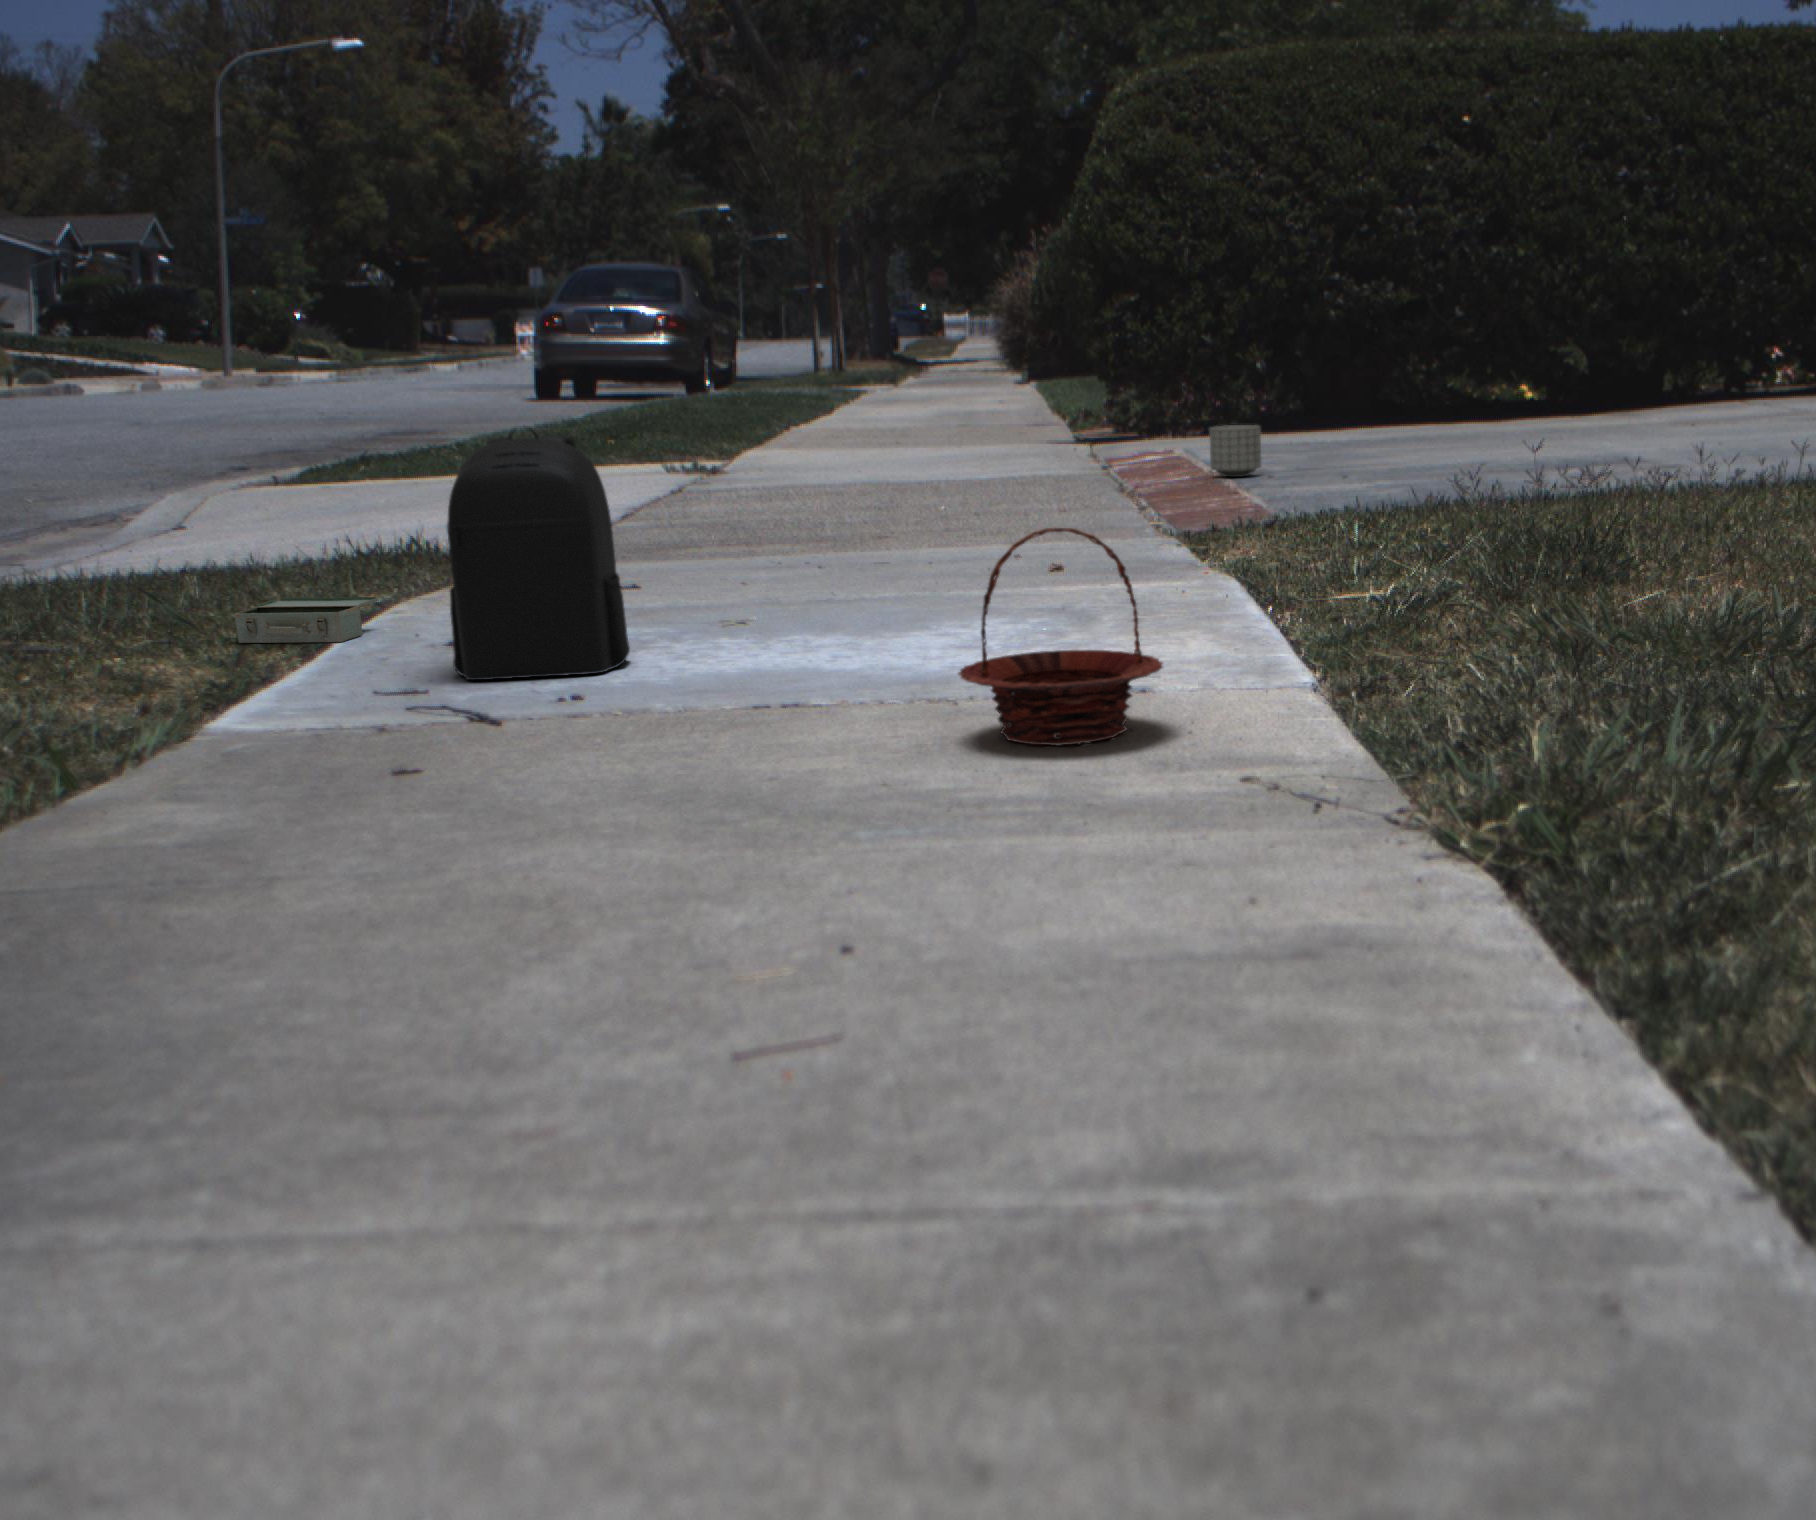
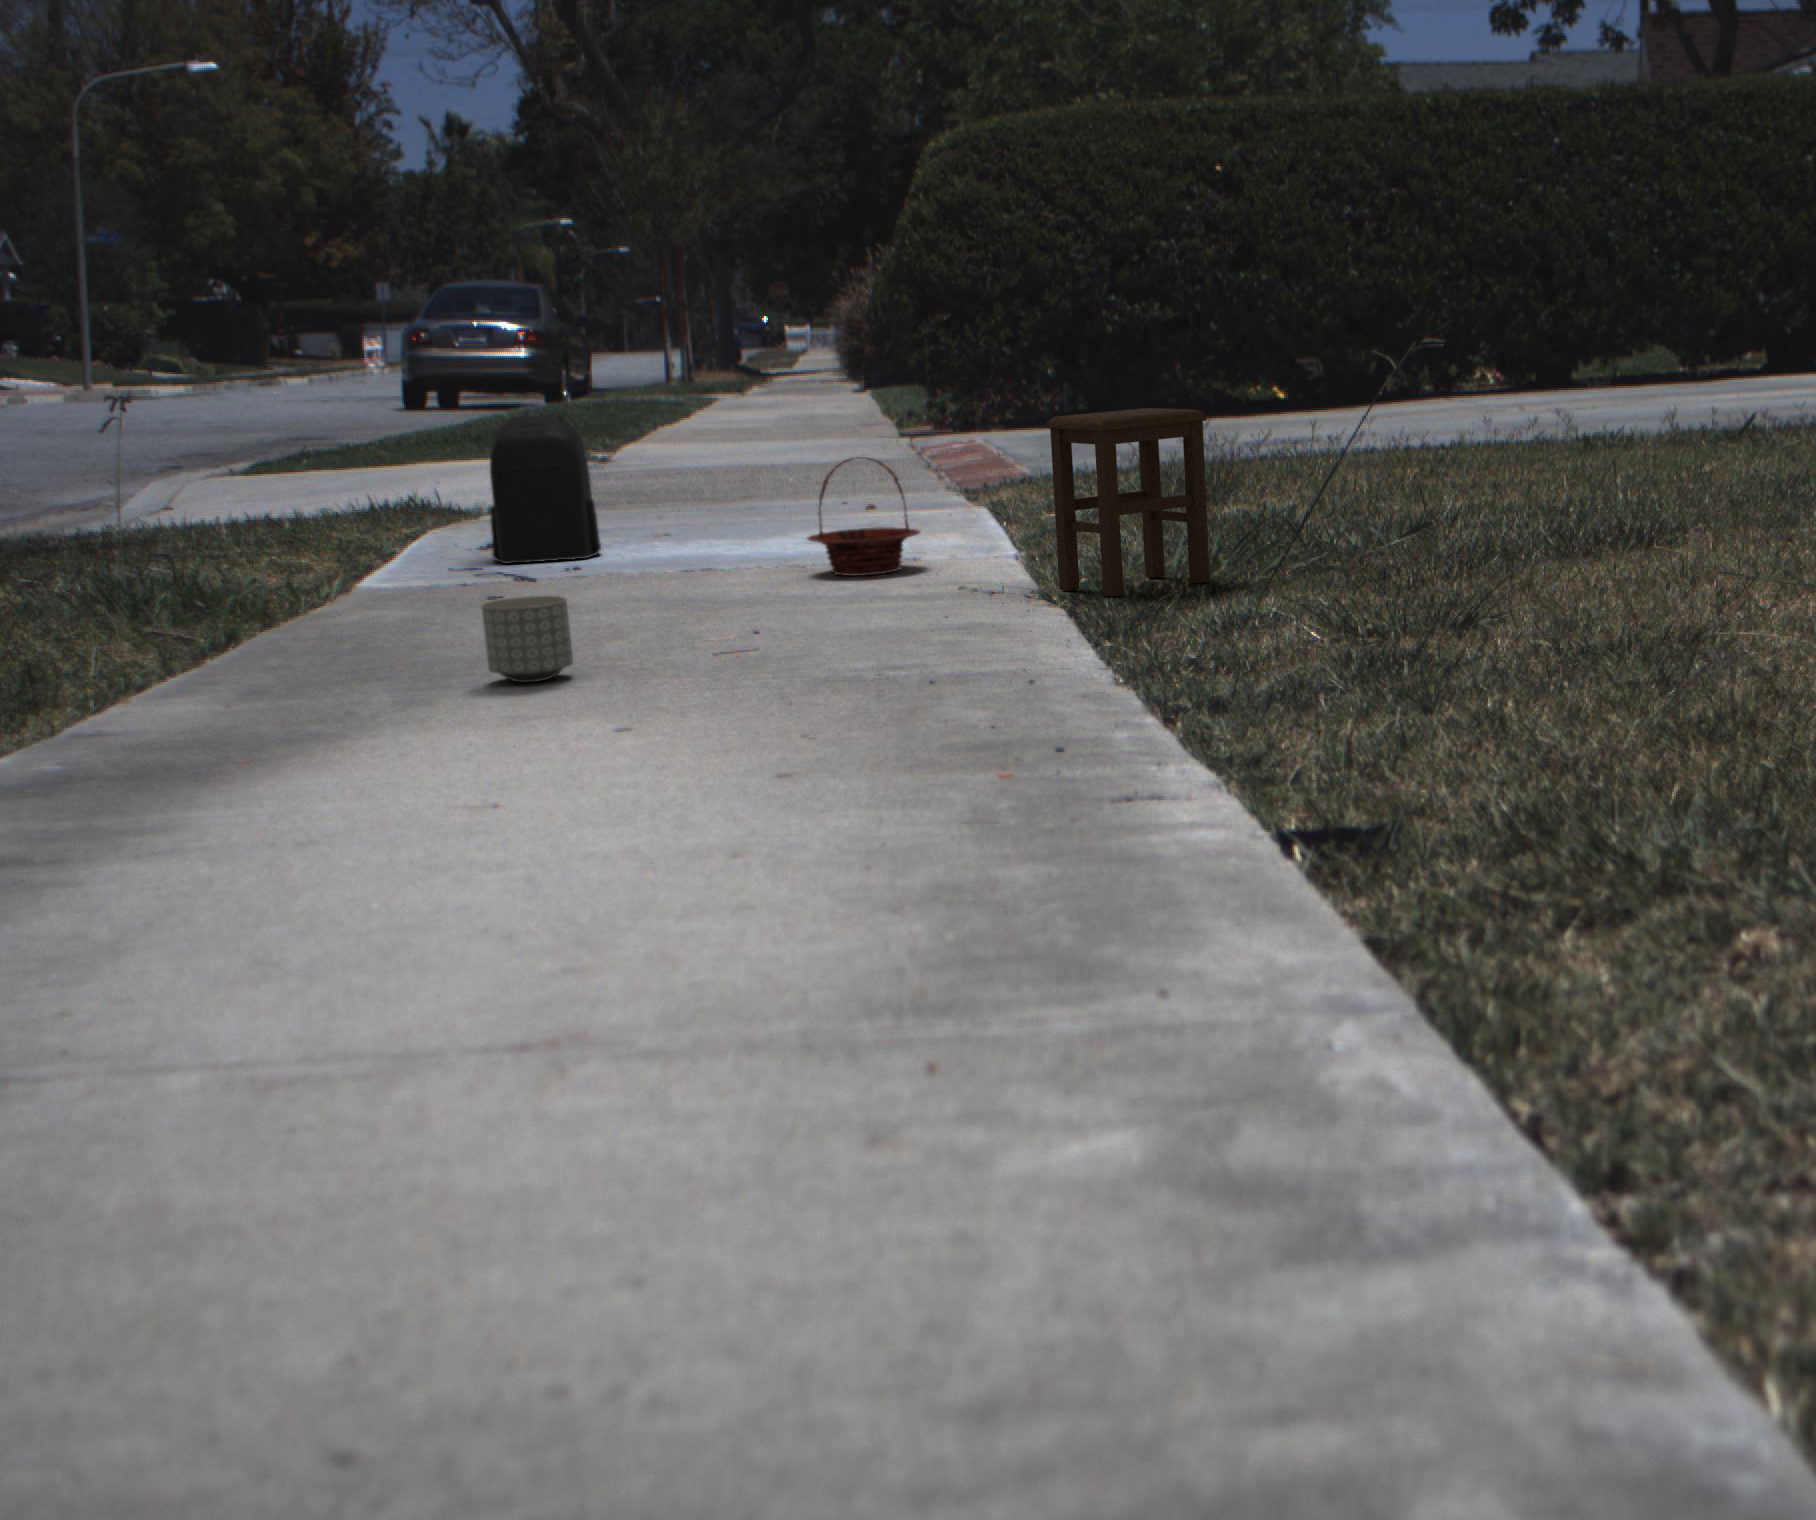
planter: present [1209,425,1261,477] -> present [481,596,573,682]
stool: none [1449,451,1779,849] -> present [1047,408,1210,597]
toolbox: present [235,597,378,643] -> none [330,524,422,554]

